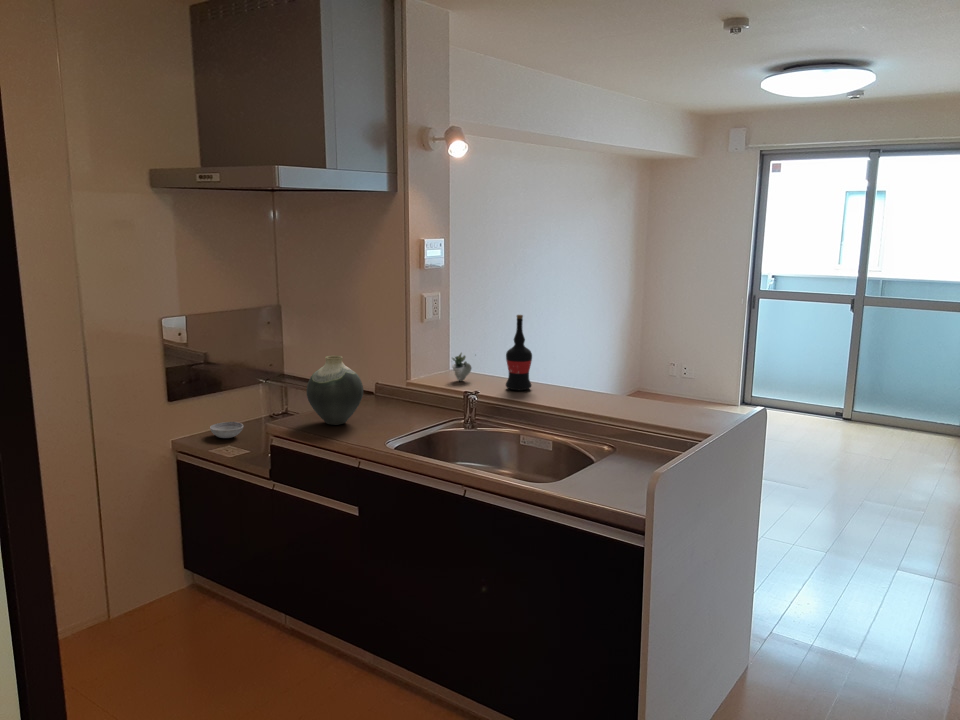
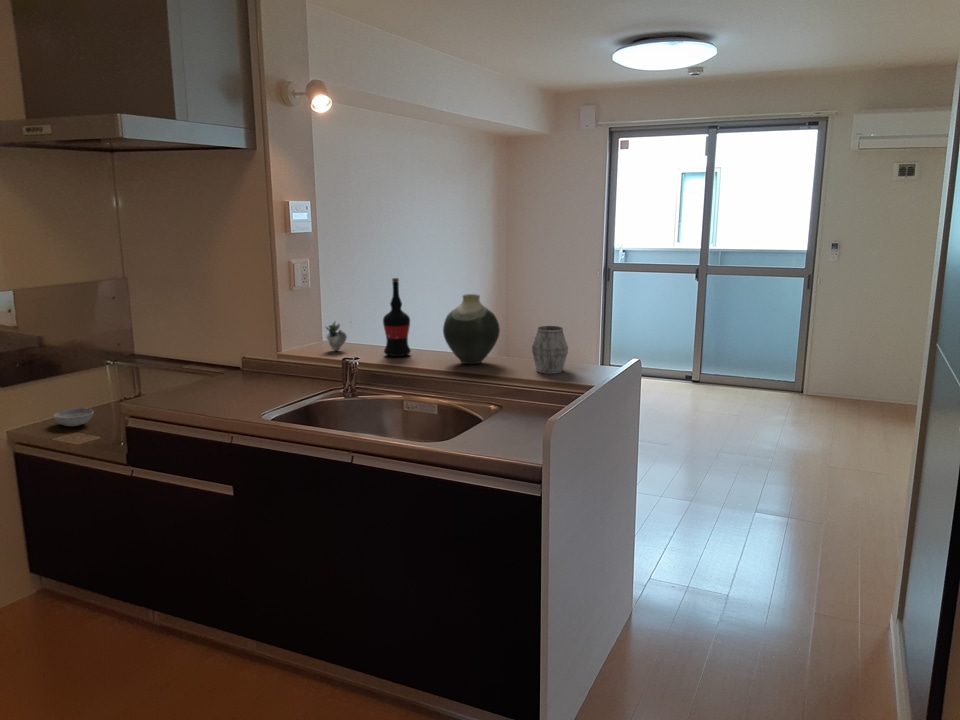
vase: present [307,355,363,425] -> present [443,294,500,364]
mug: none [650,370,687,419] -> present [532,326,568,374]

